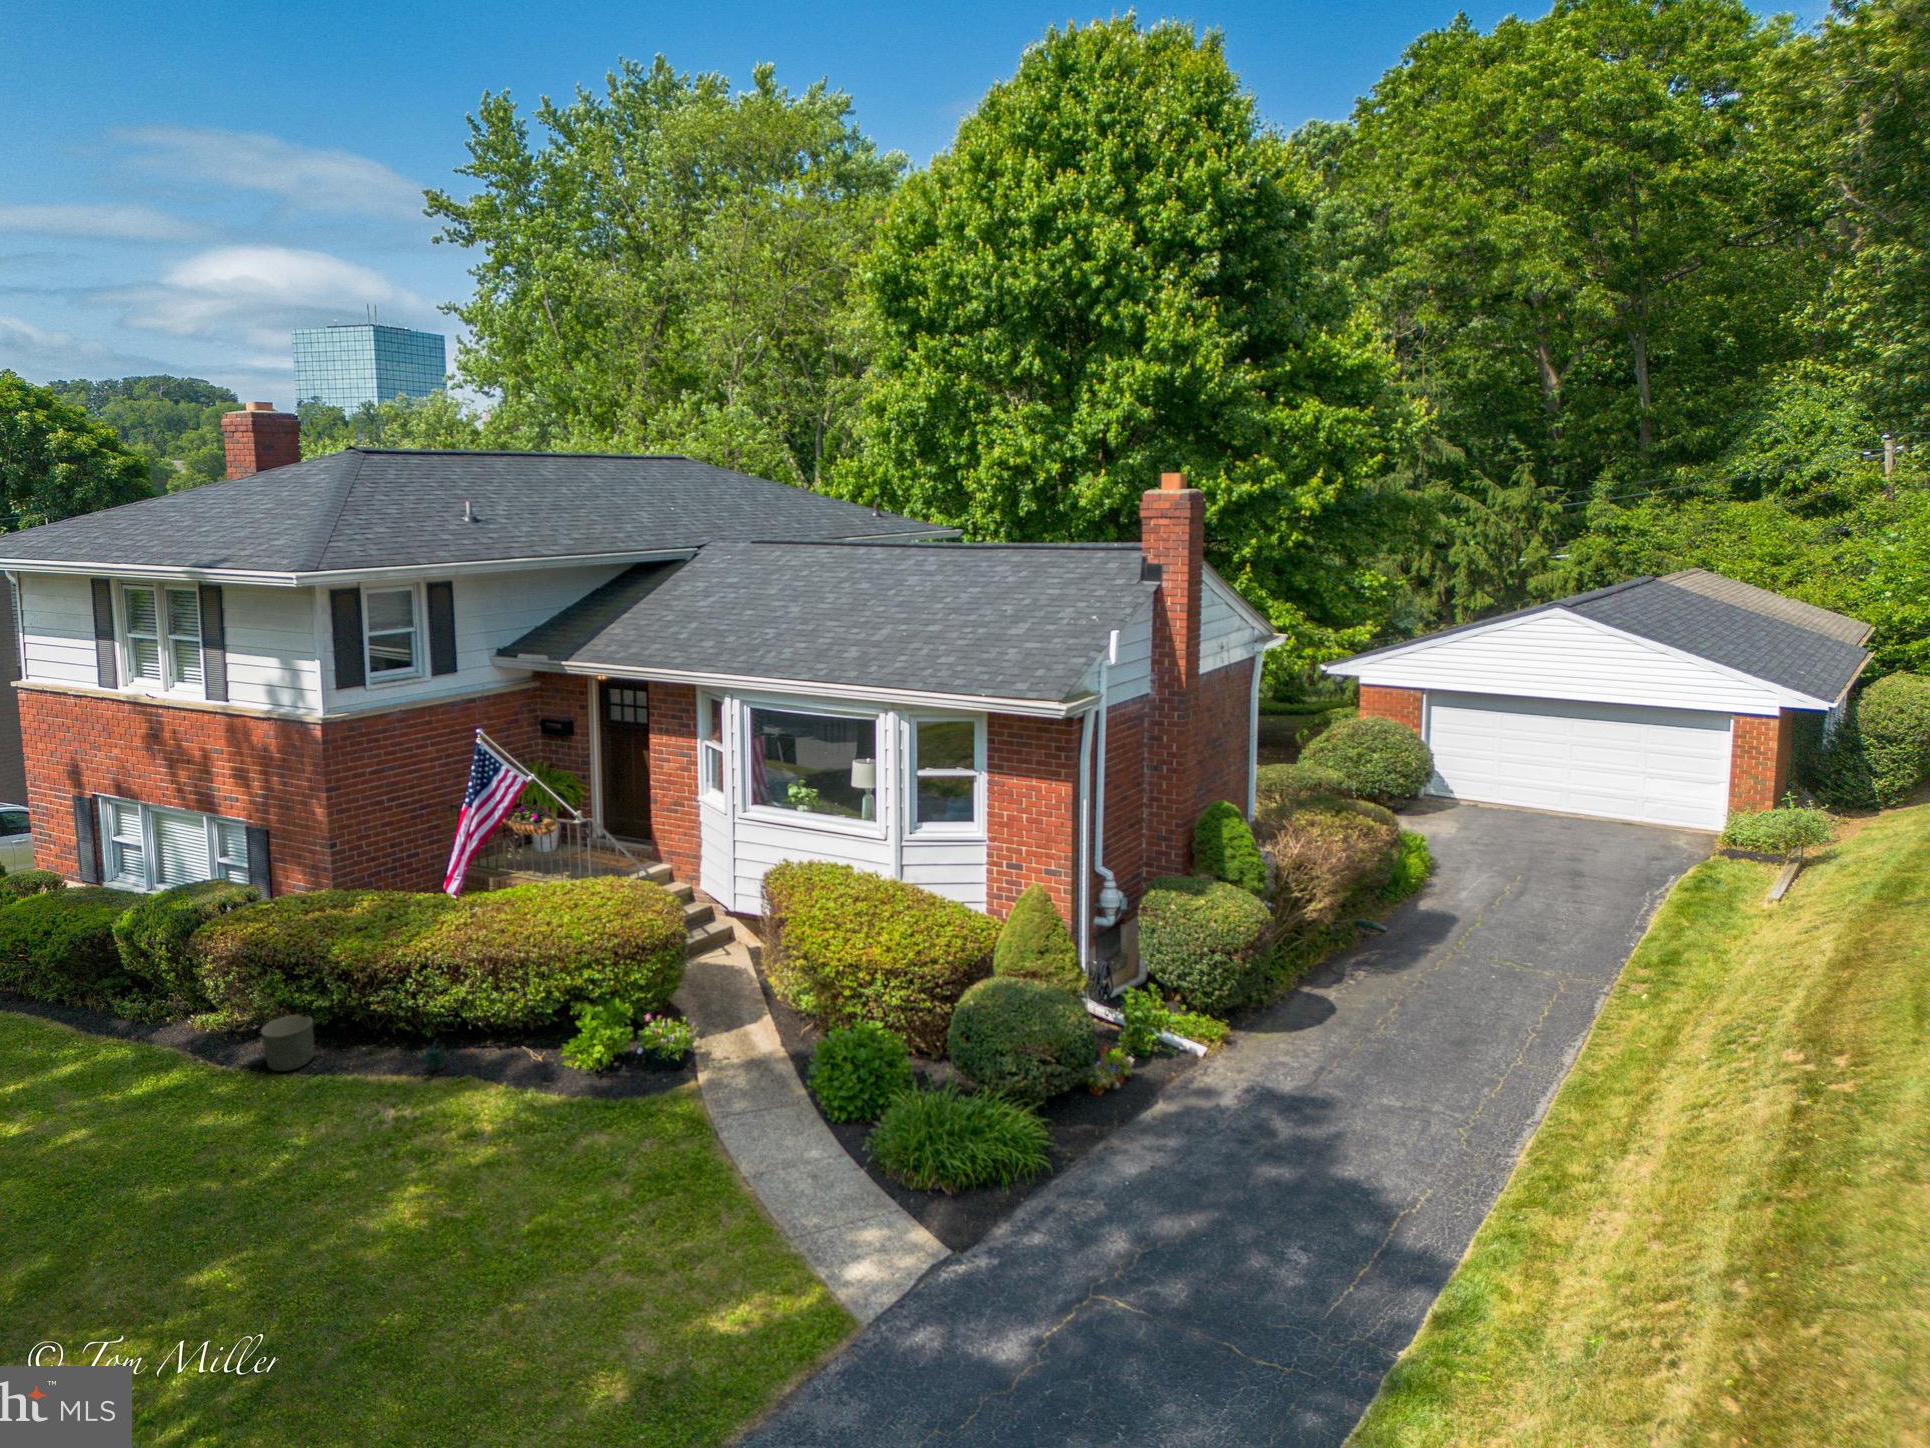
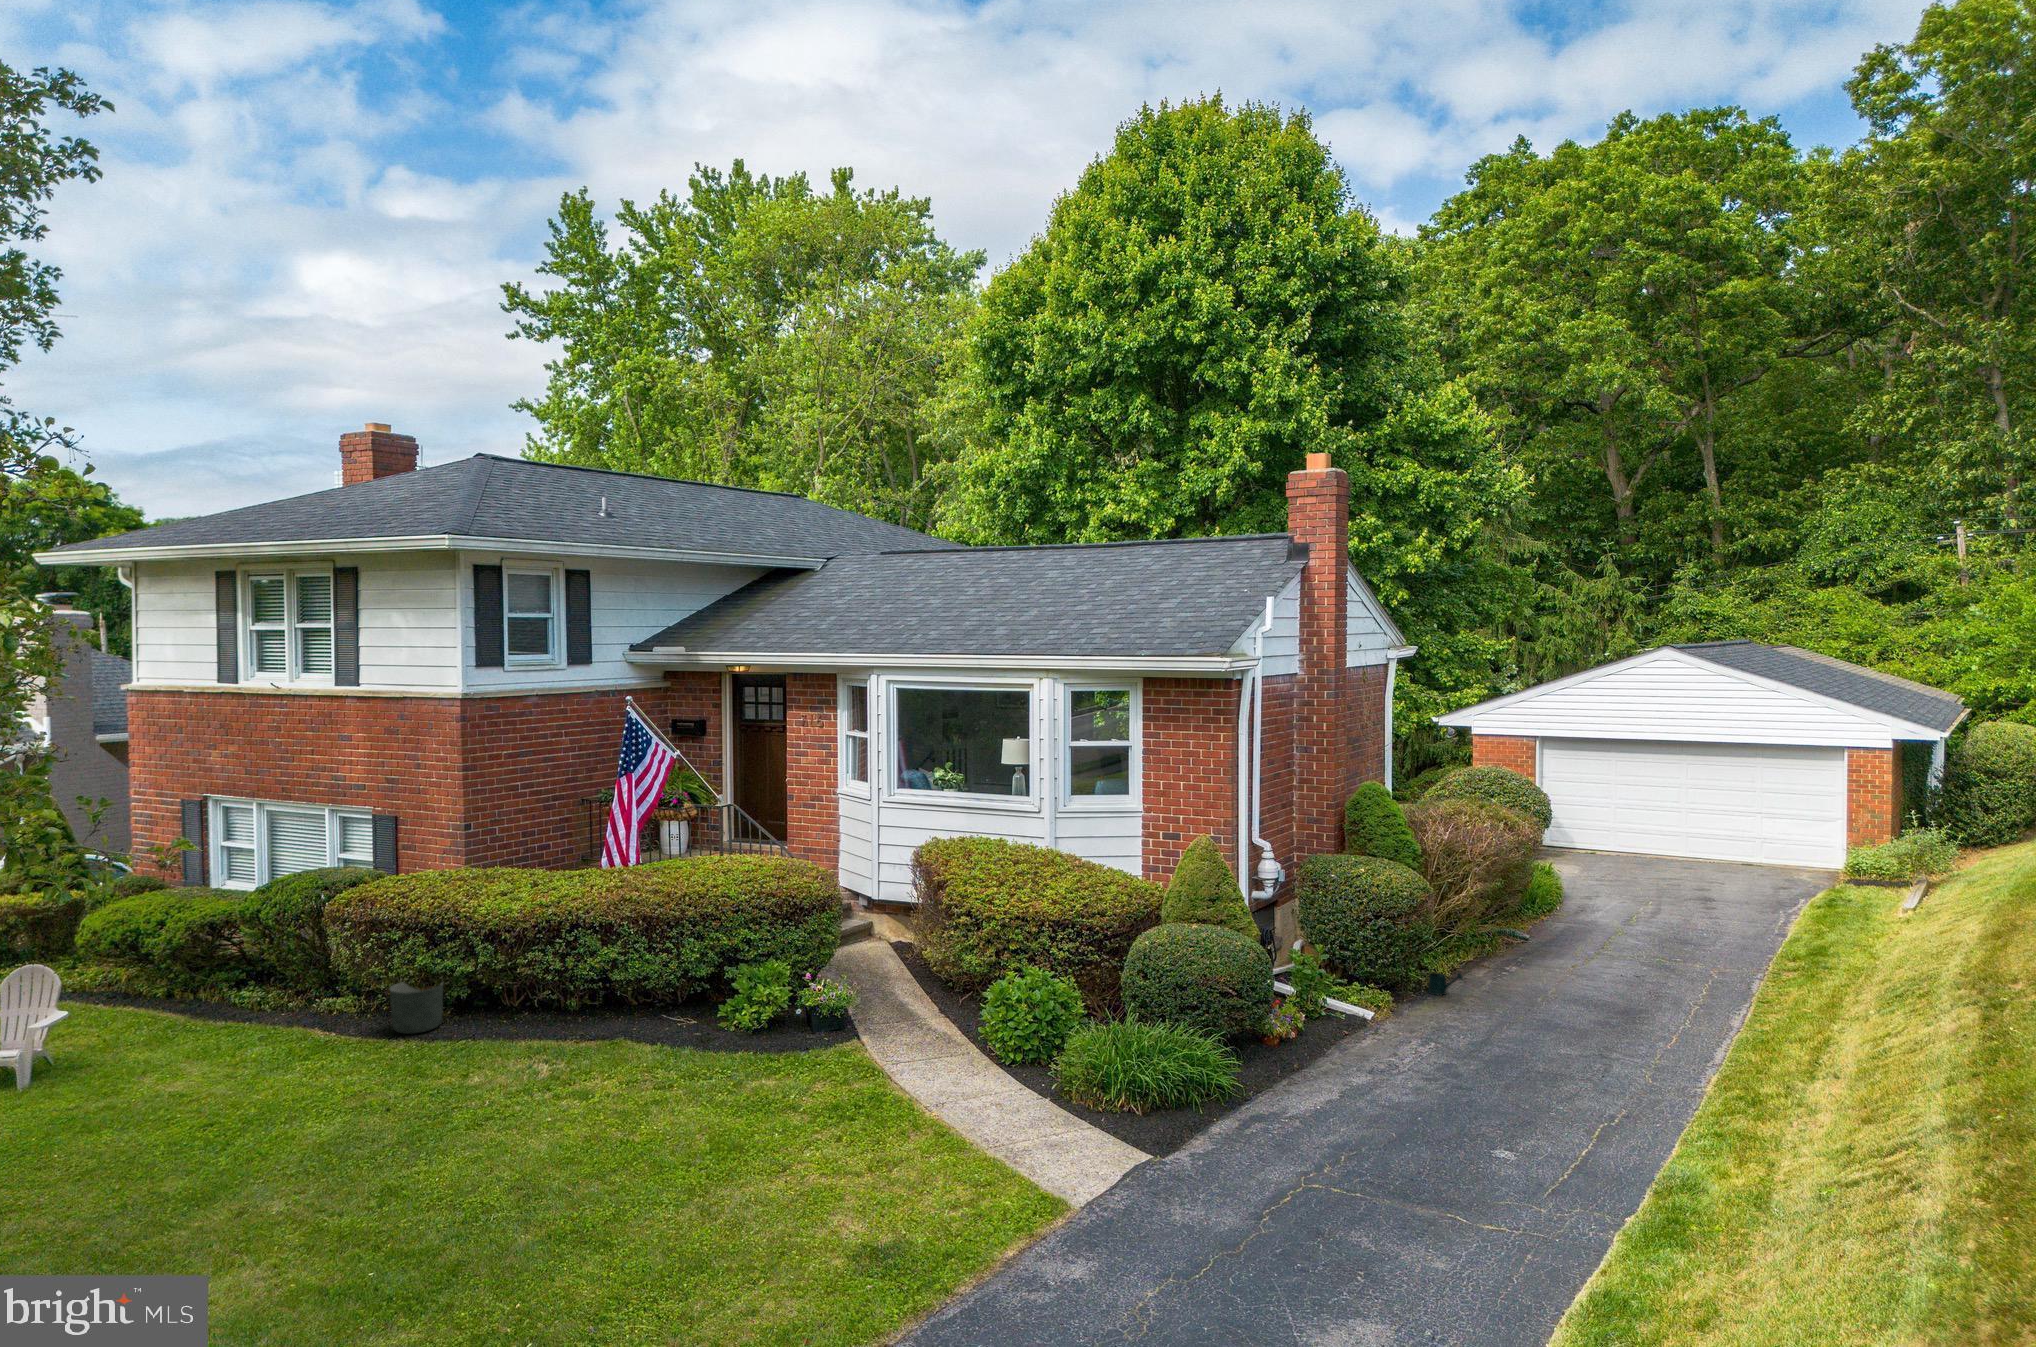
watering can: present [421,1039,446,1071] -> present [1427,969,1463,995]

